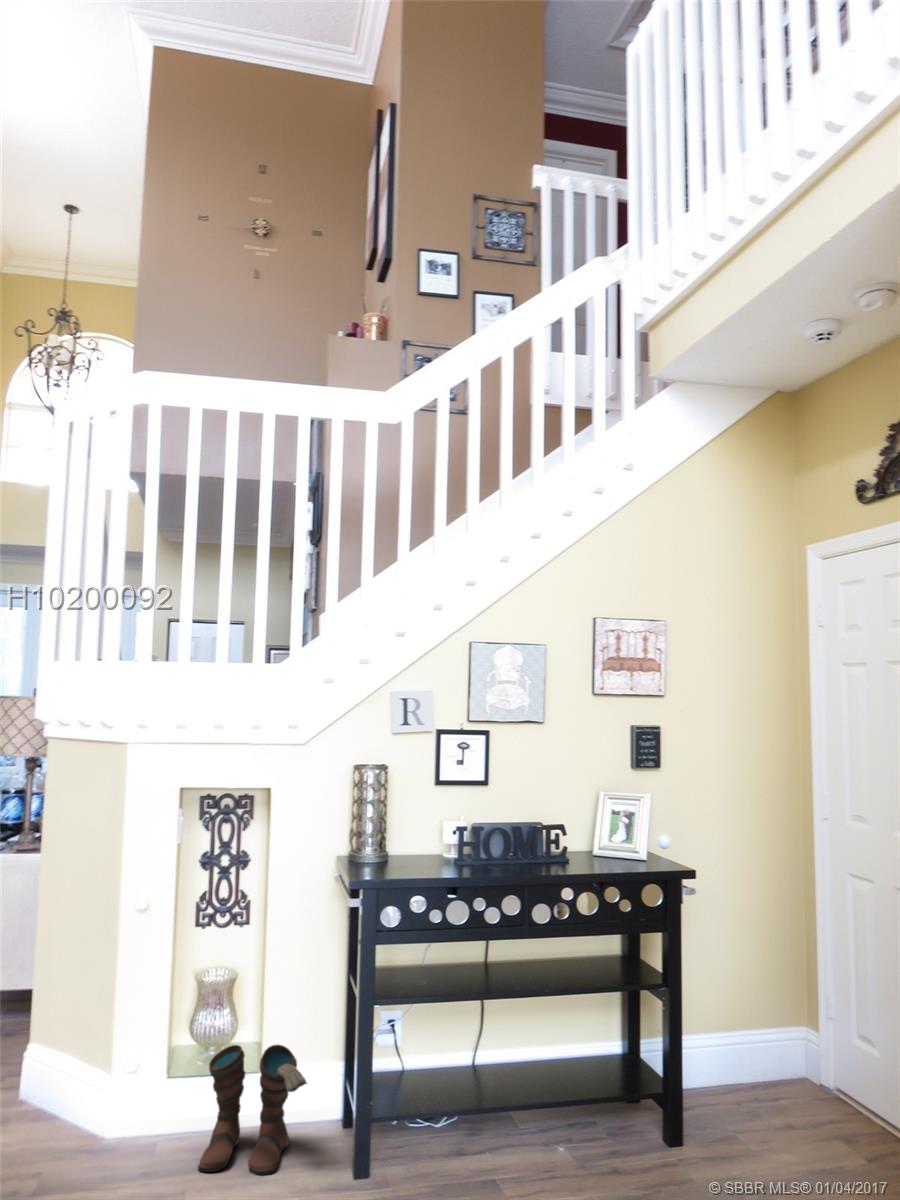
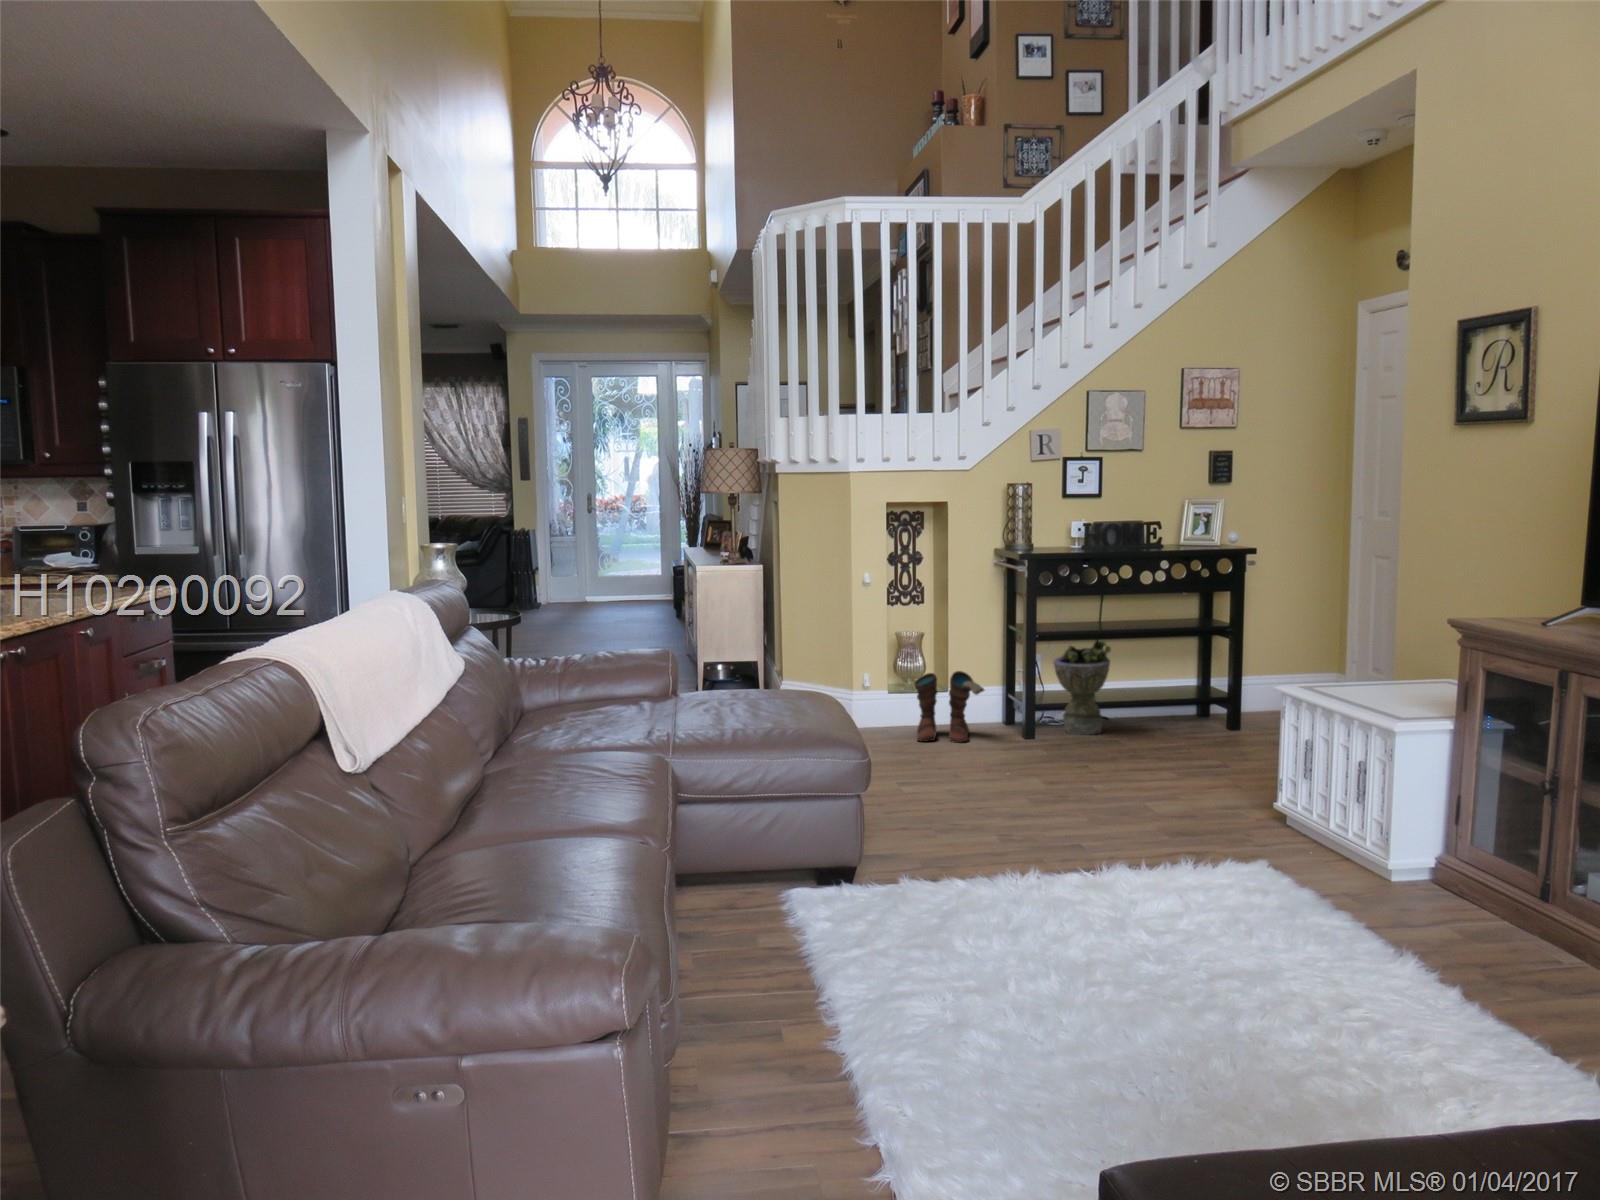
planter: none [418,993,500,1147] -> present [1053,641,1111,735]

